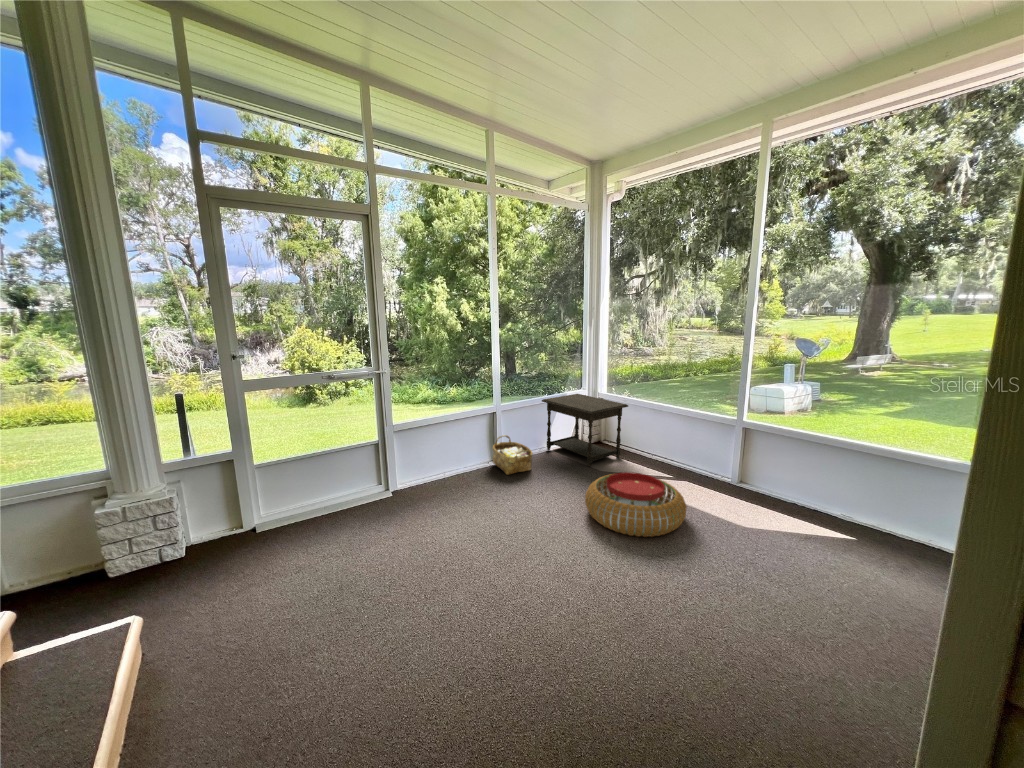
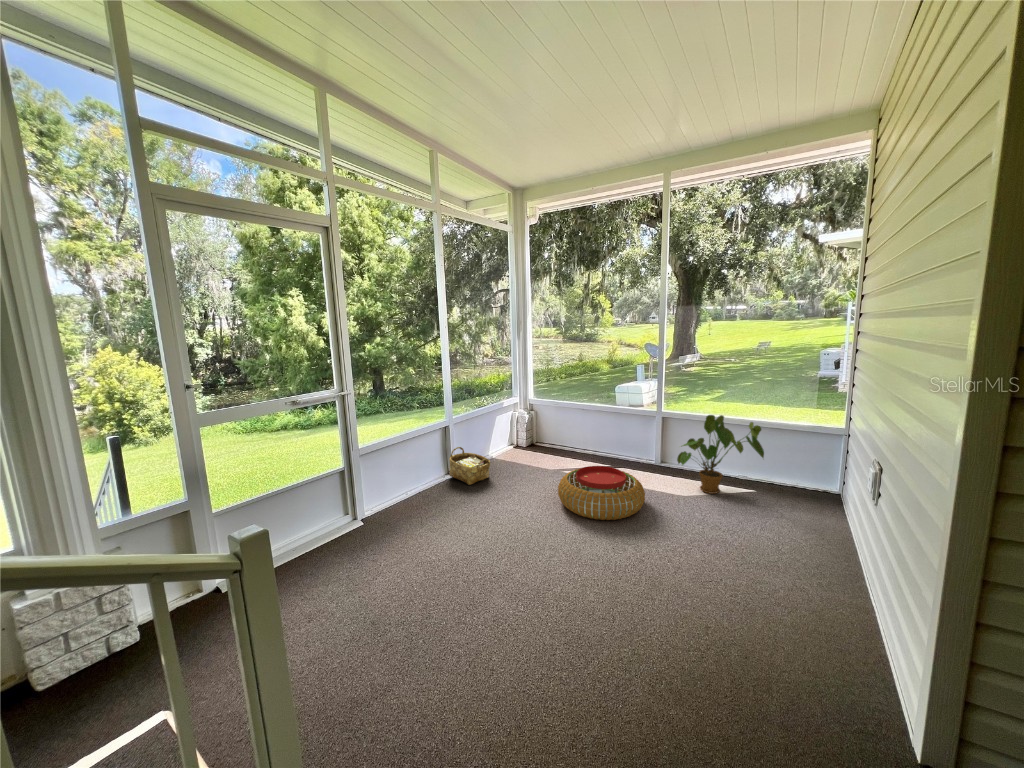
side table: present [542,394,628,467] -> none [485,401,565,467]
house plant: none [745,429,870,529] -> present [677,415,764,494]

